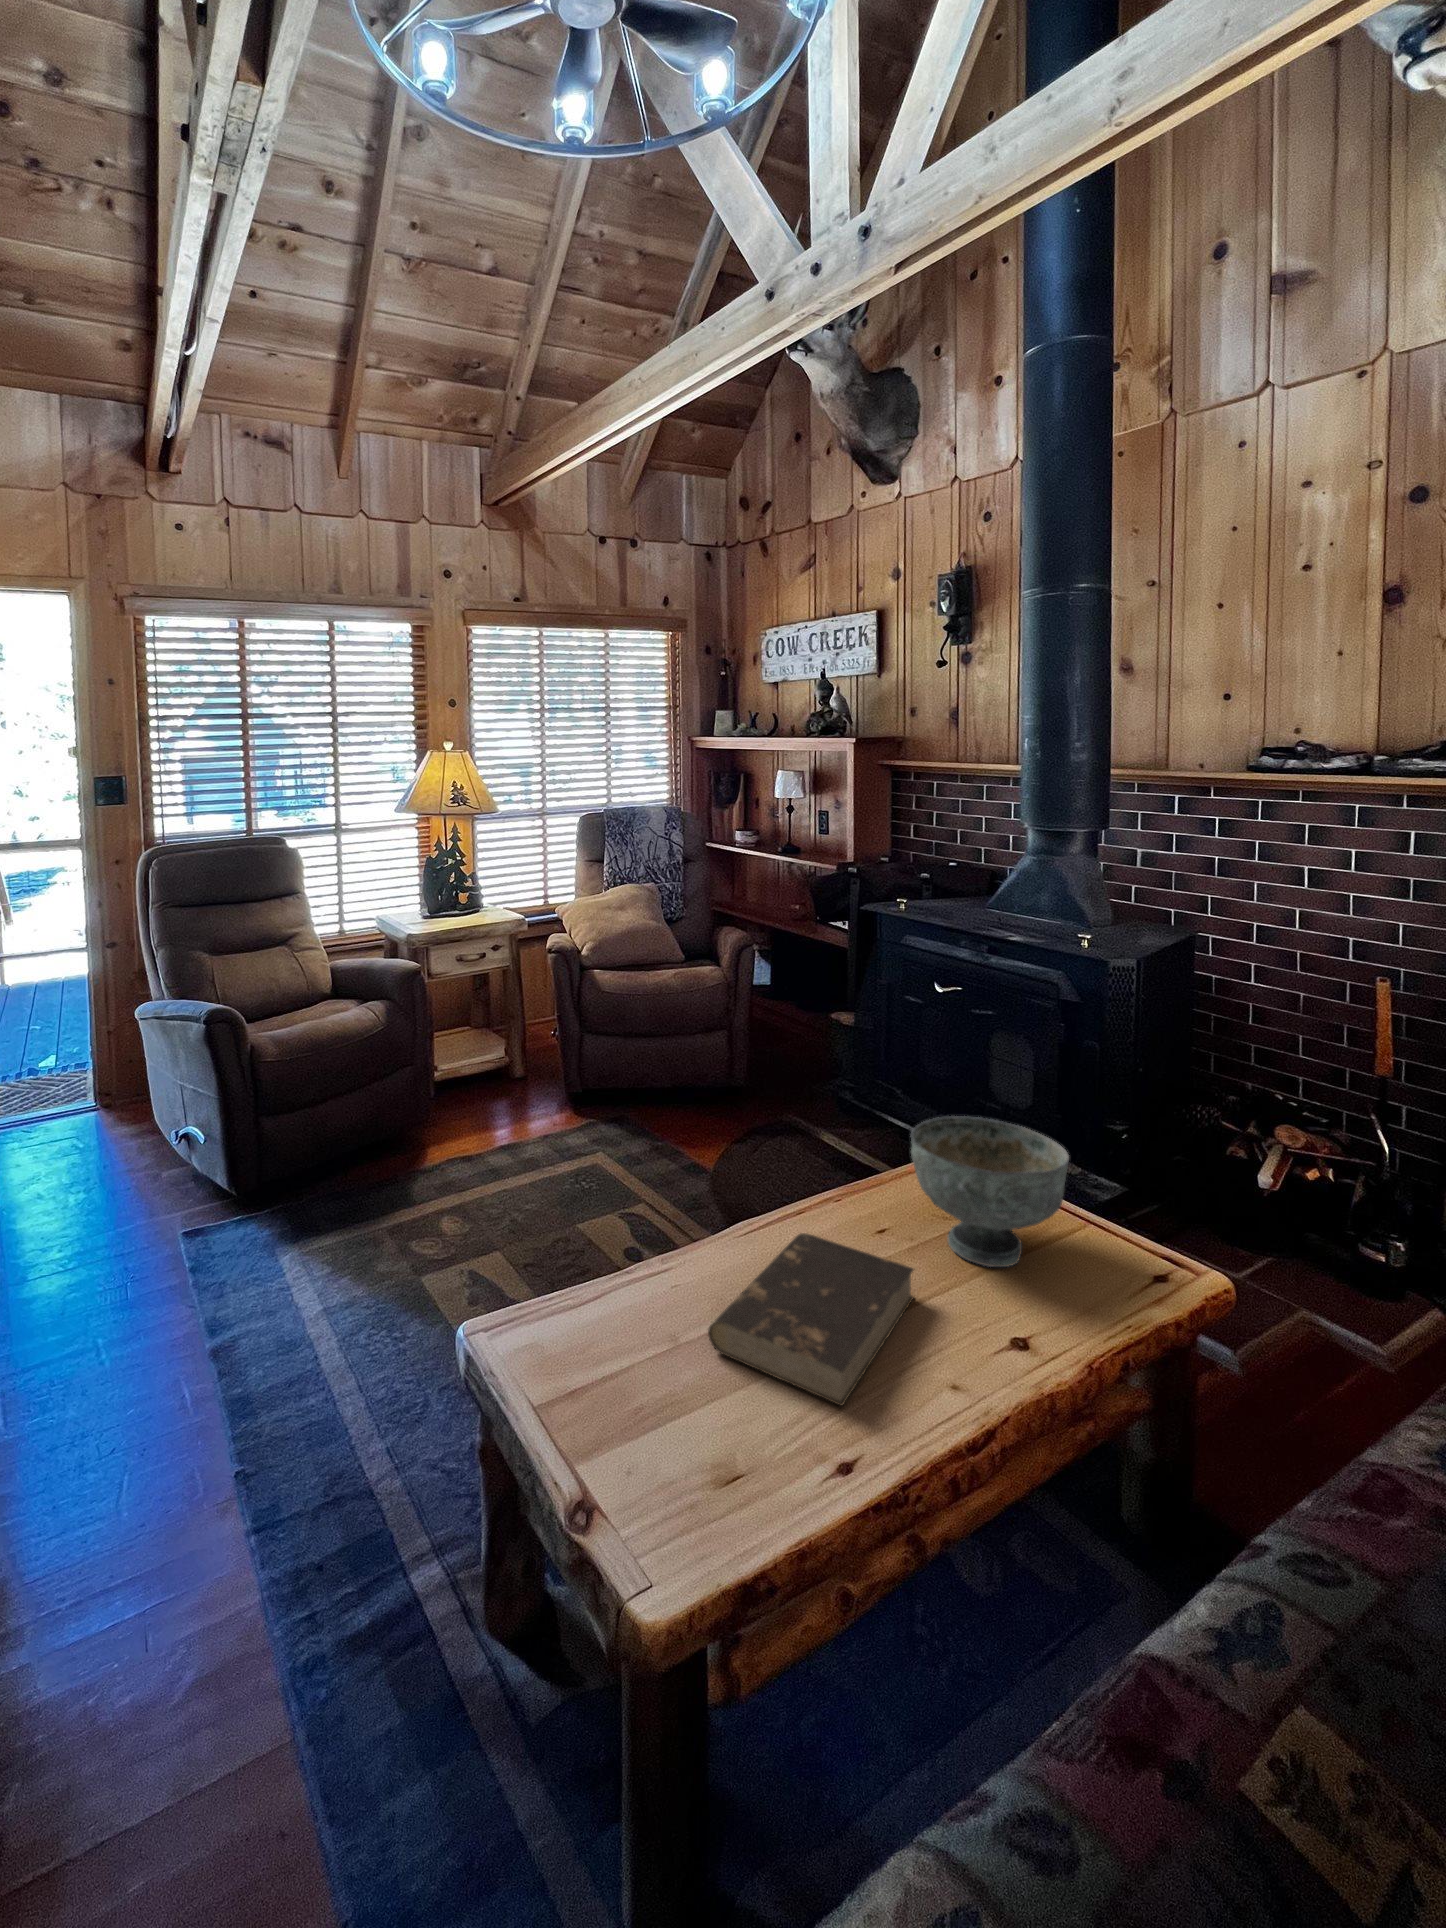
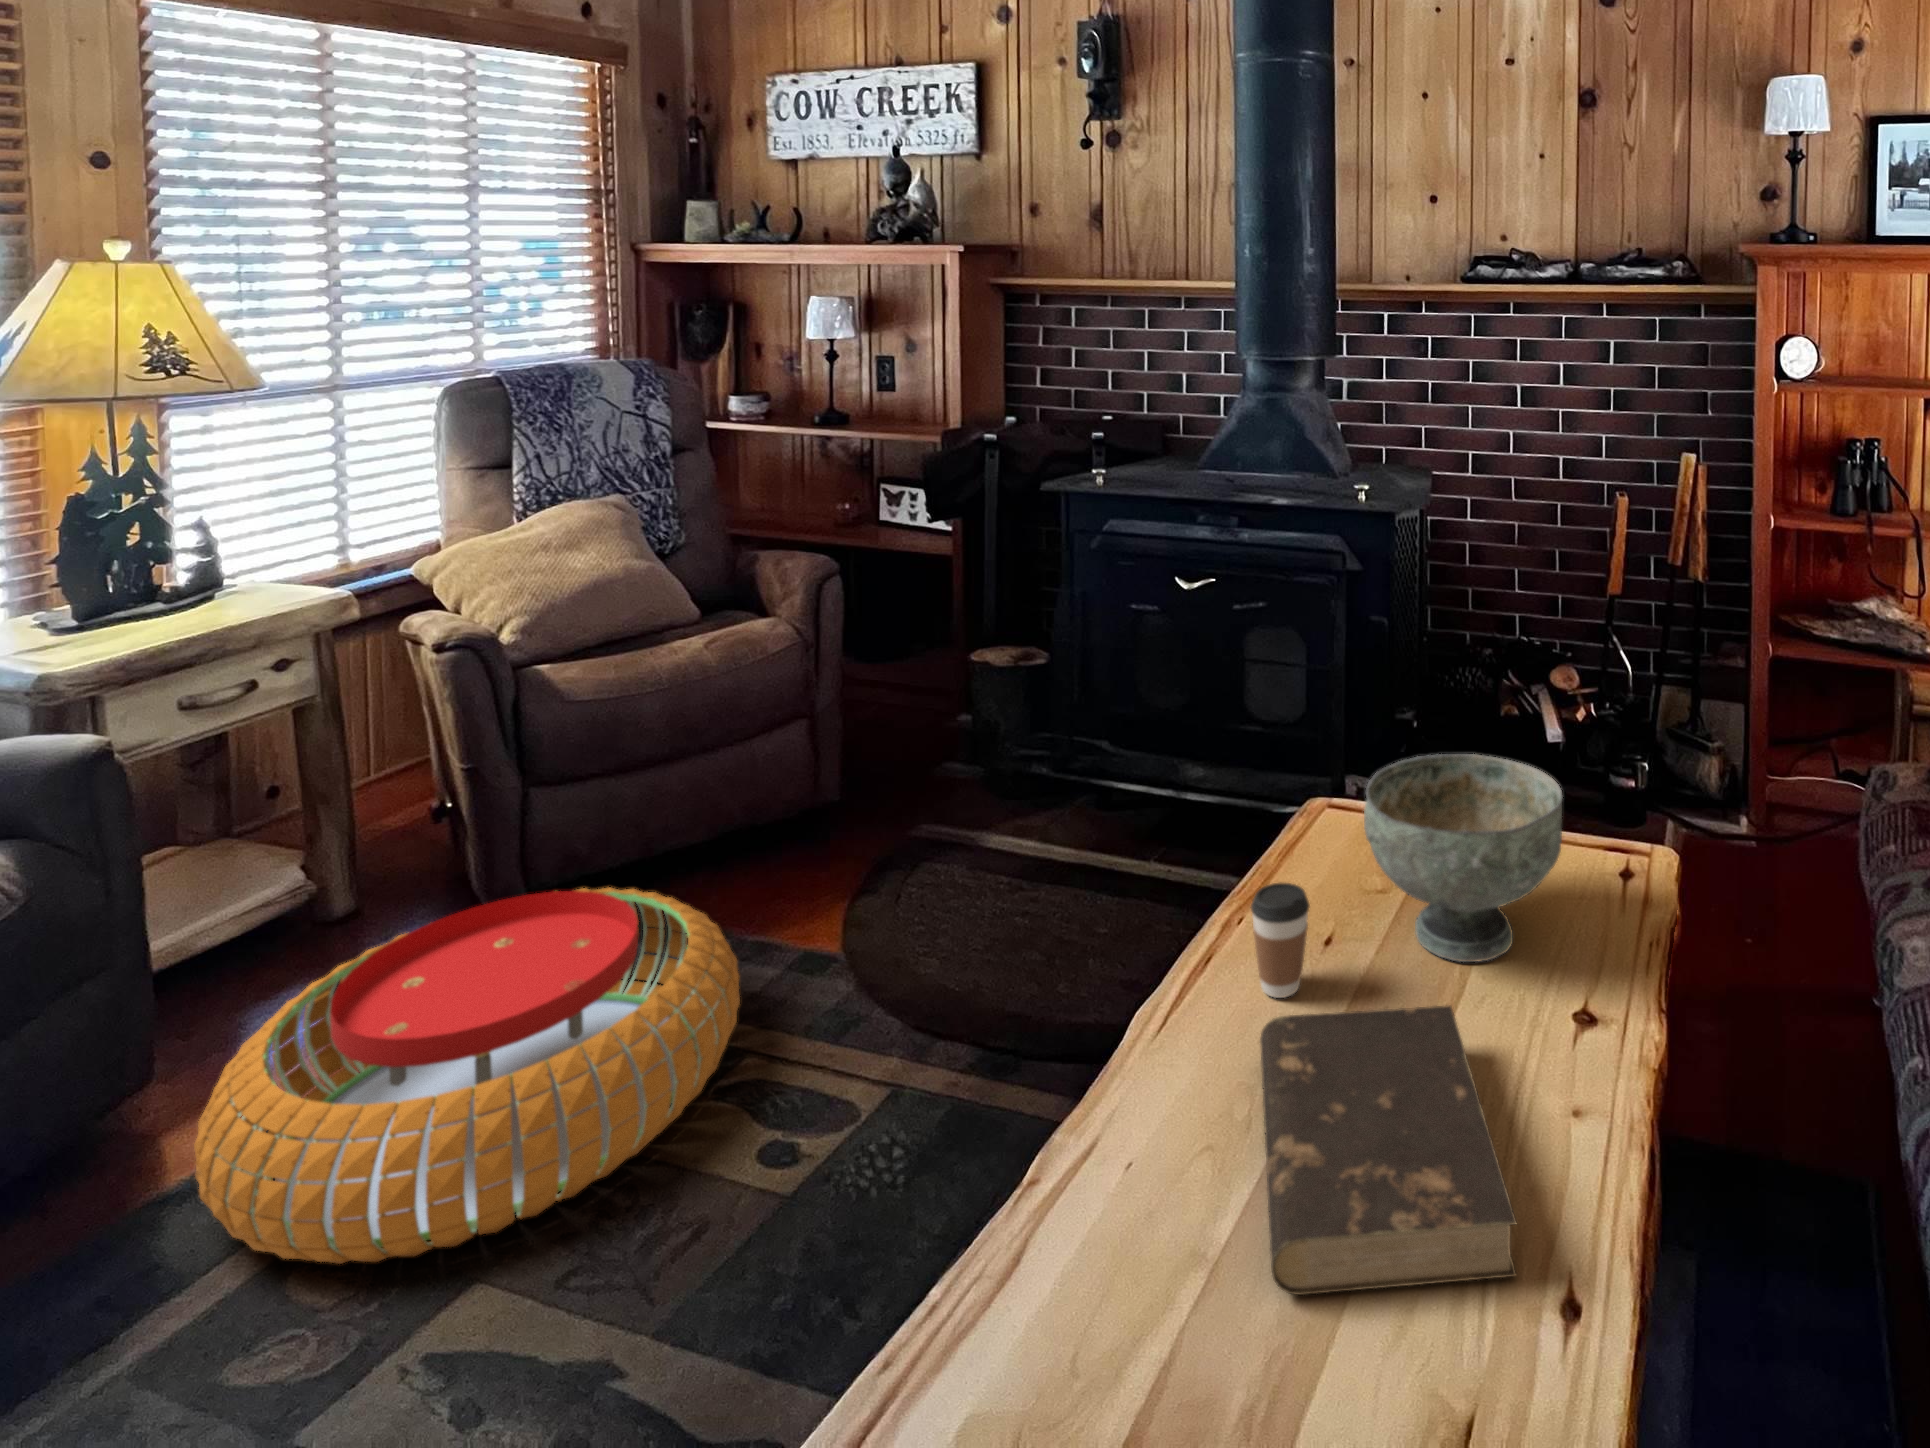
pouf: none [426,1079,648,1228] -> present [194,887,740,1264]
coffee cup: none [817,1161,856,1234] -> present [1250,883,1310,998]

